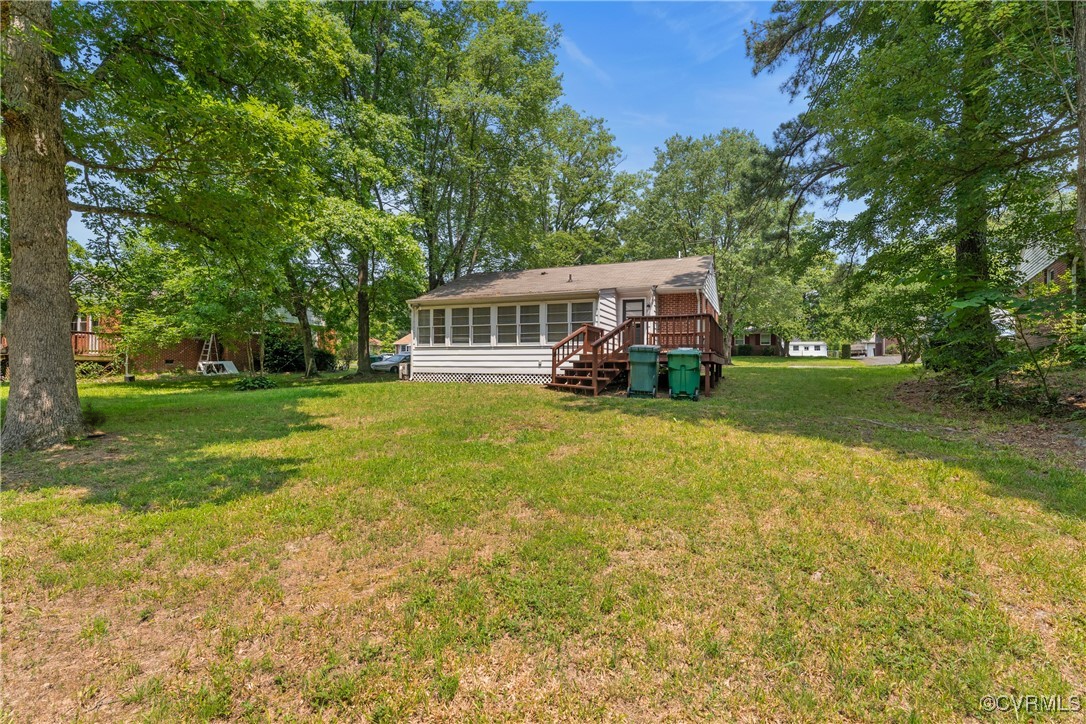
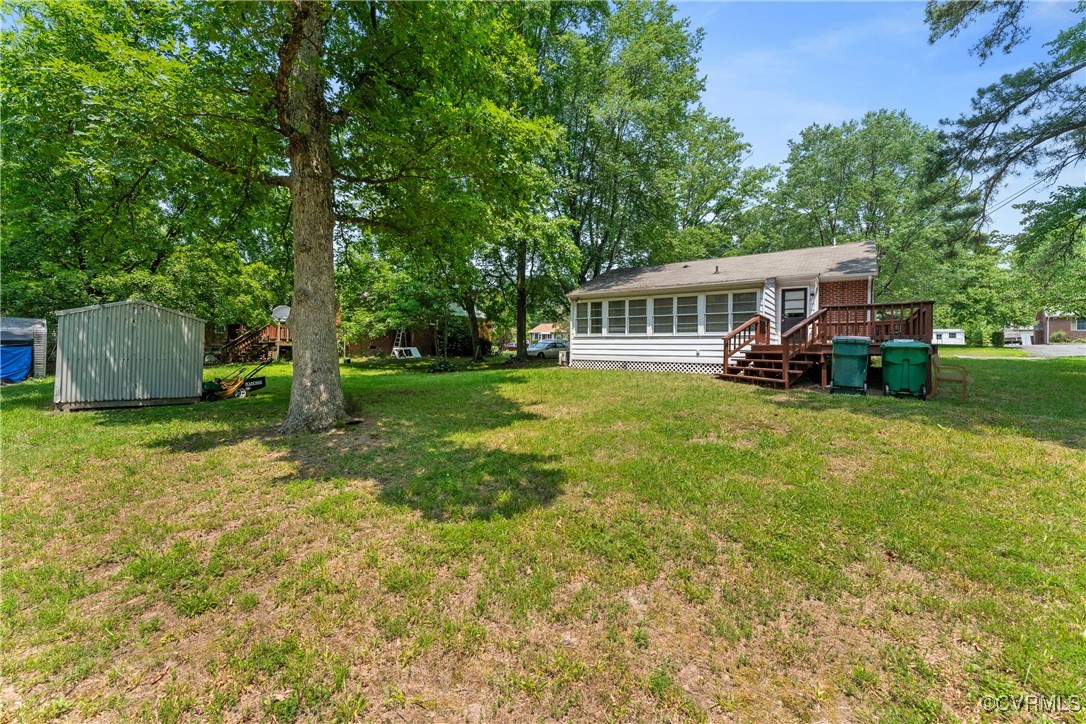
armchair: none [699,361,733,404] -> present [929,354,975,404]

